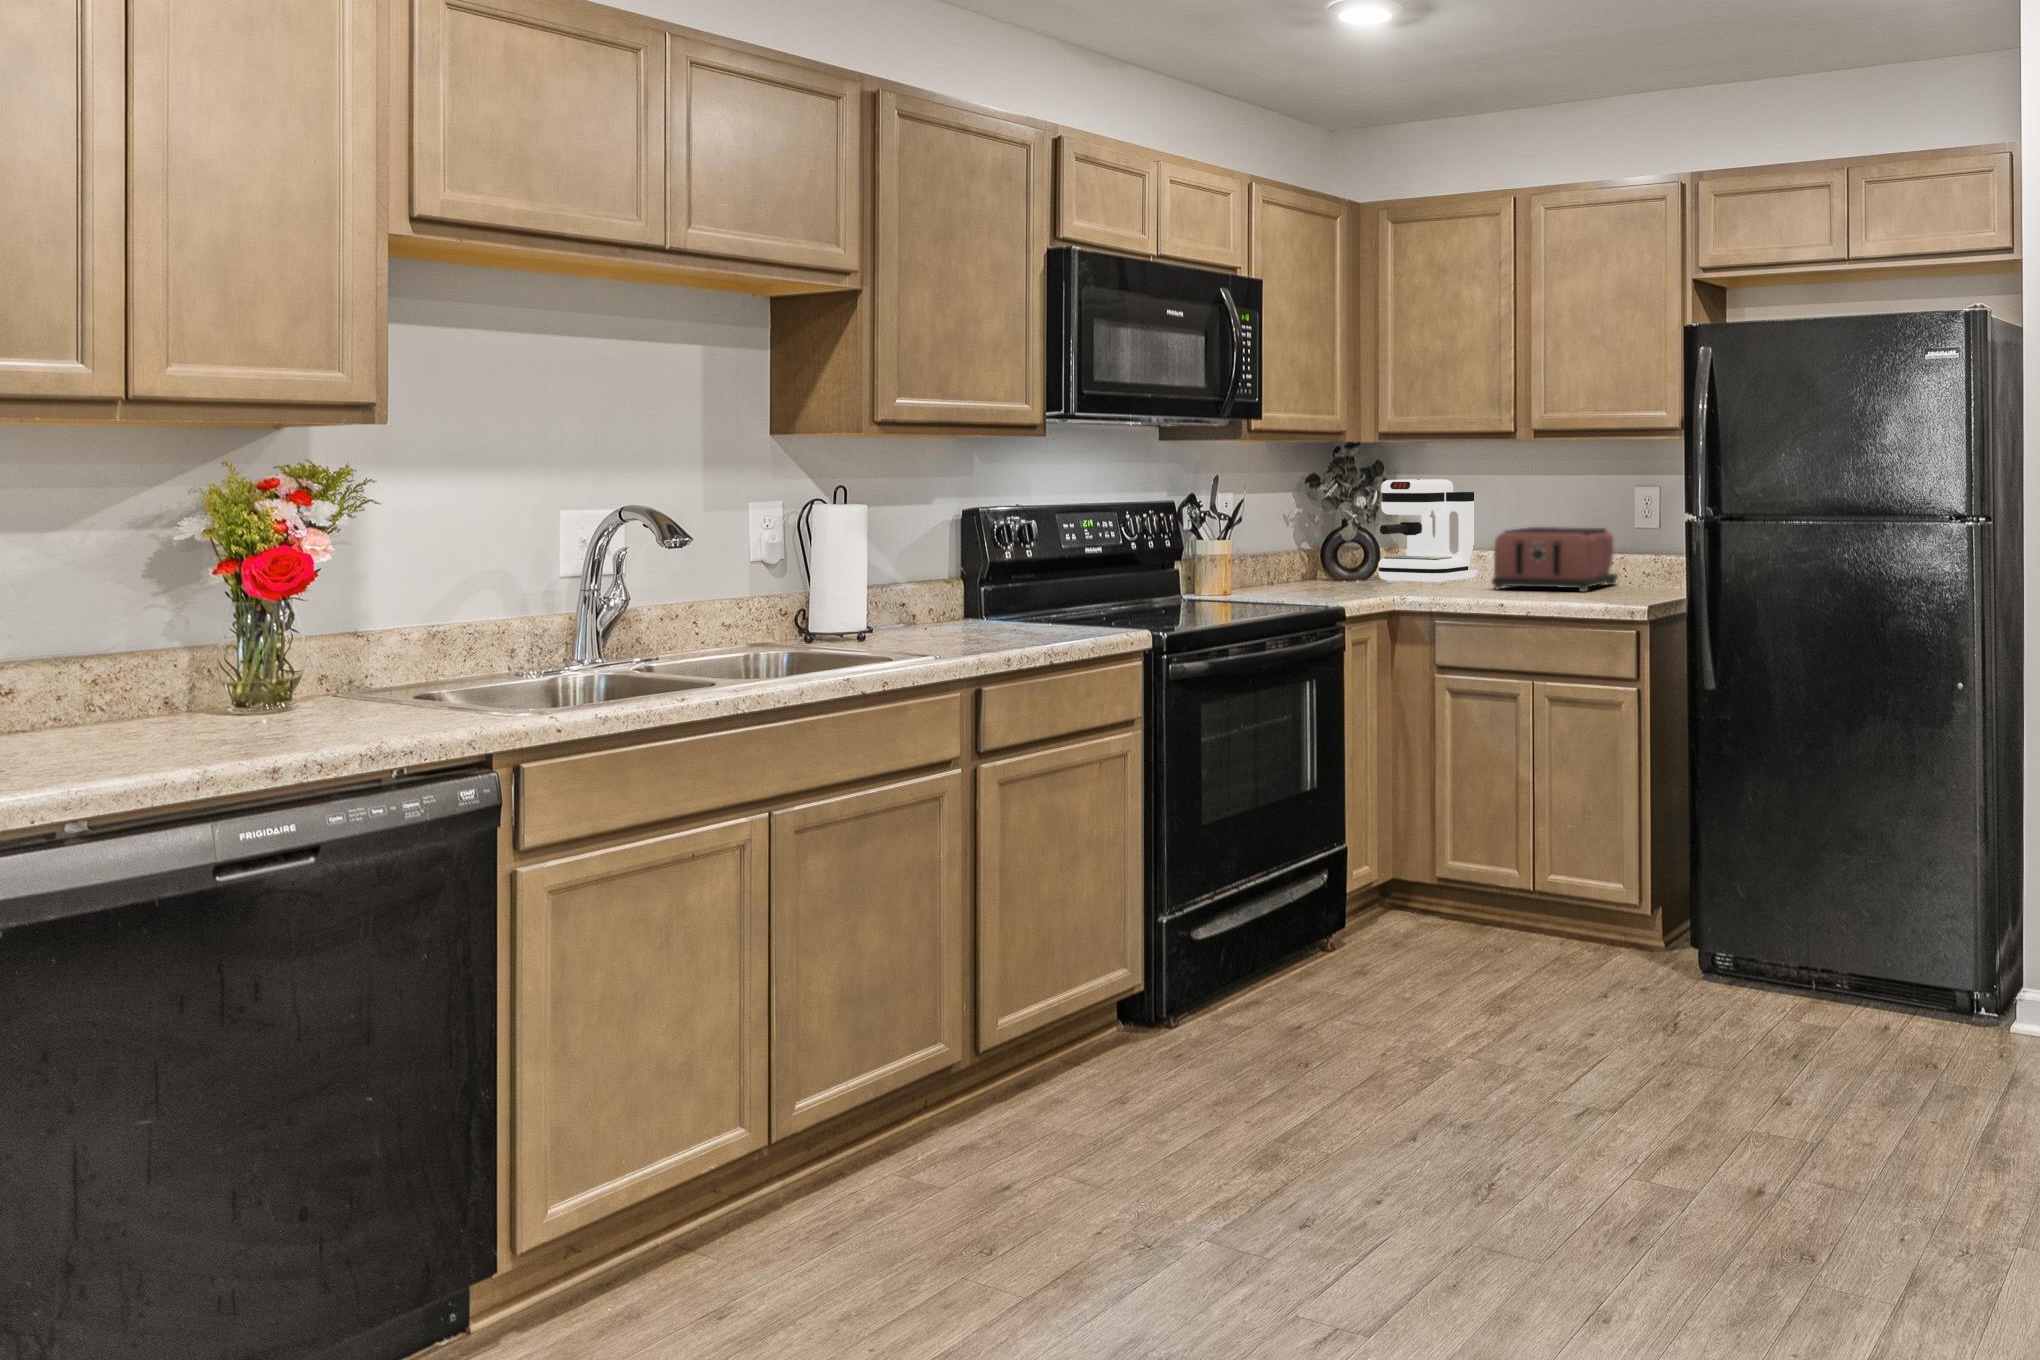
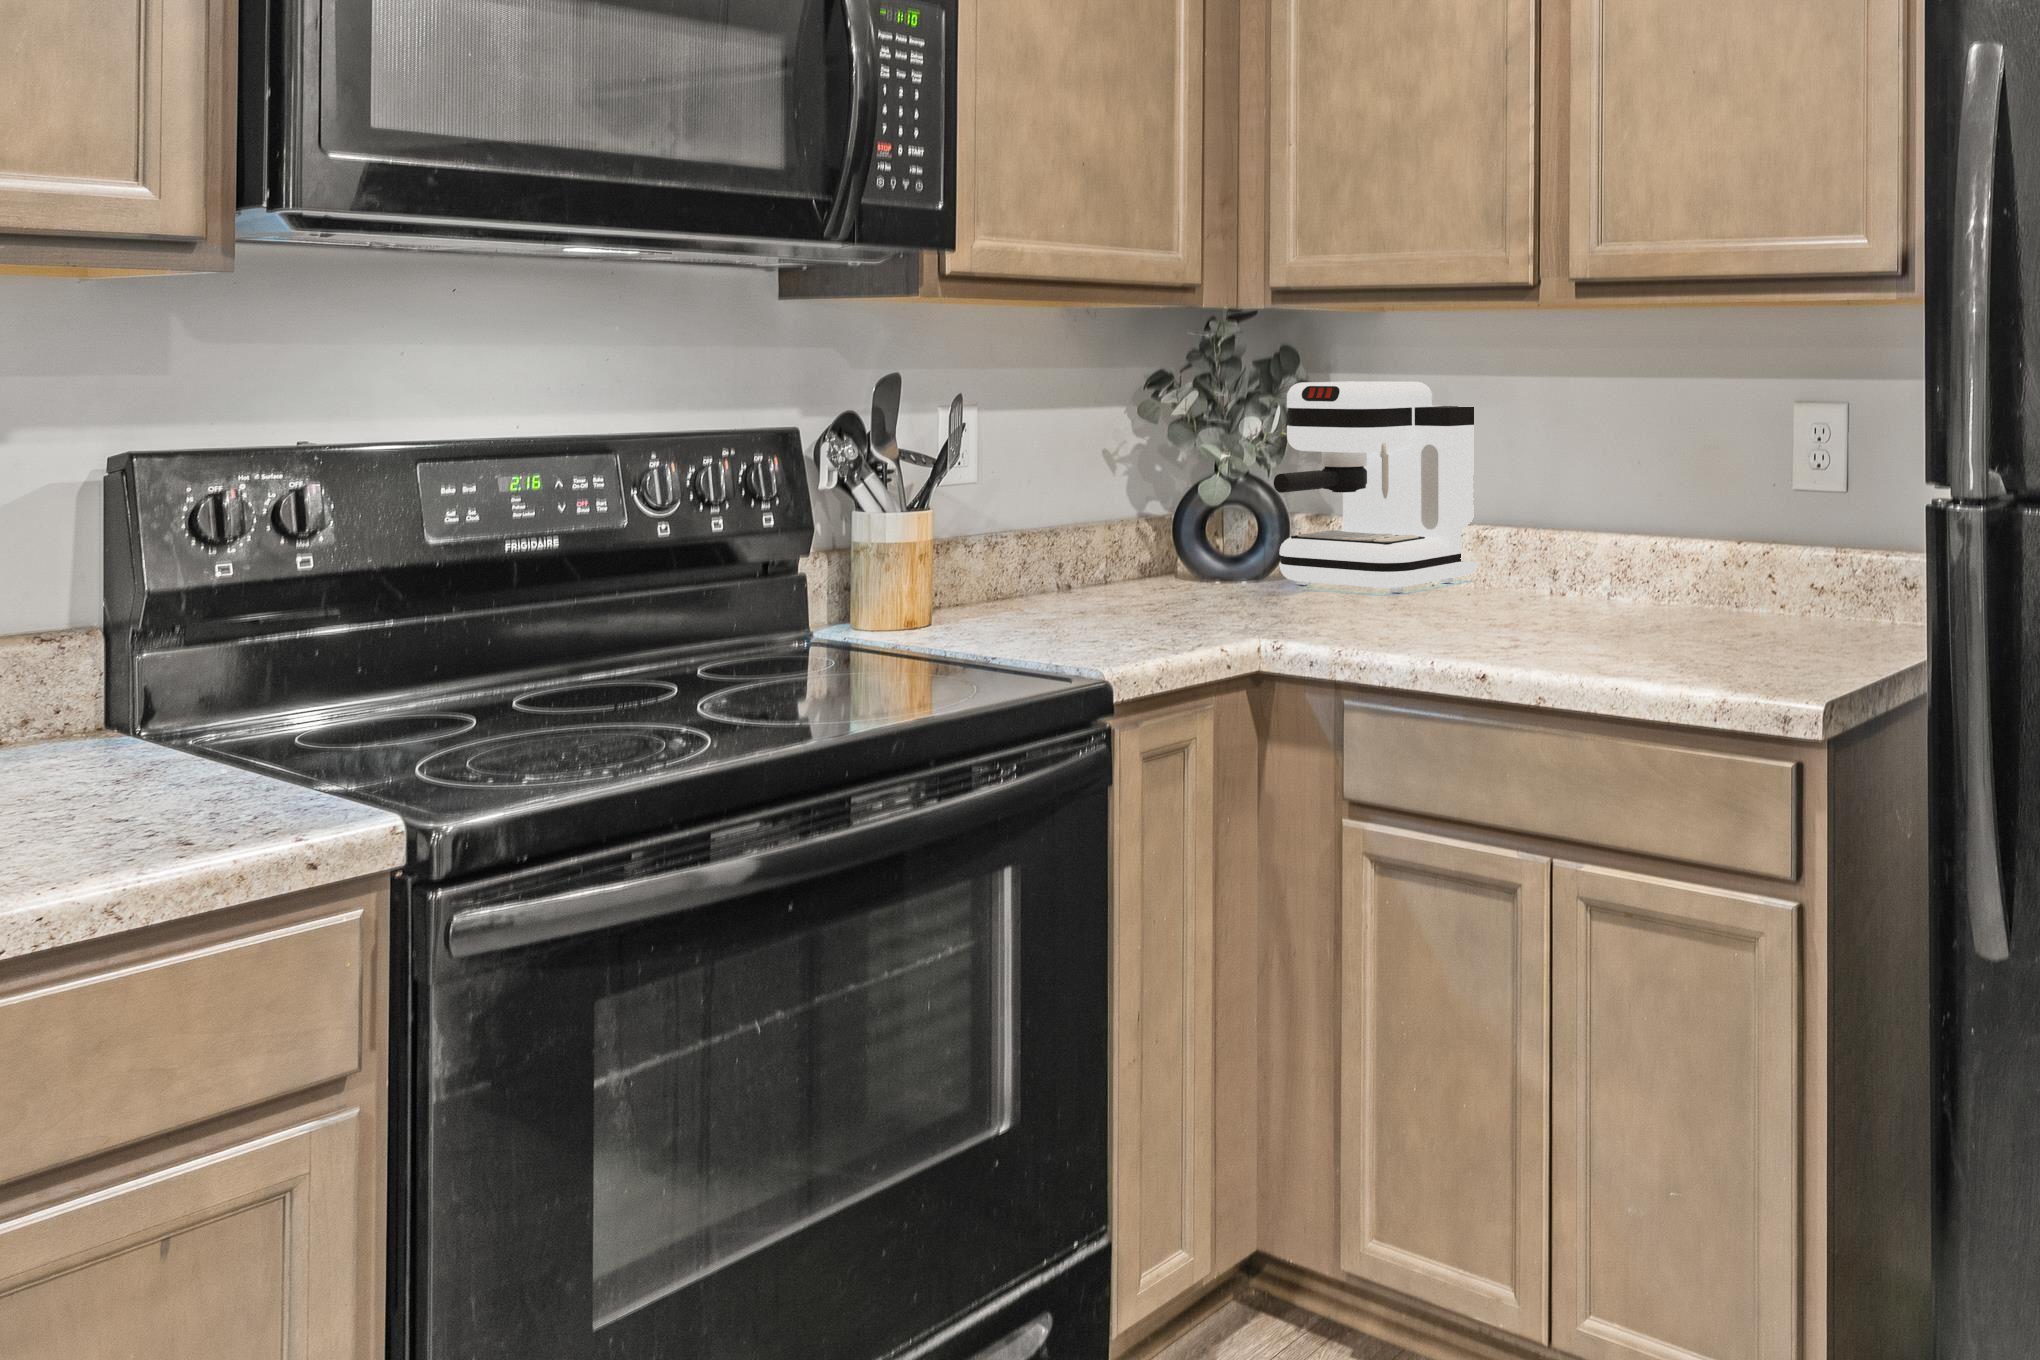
toaster: present [1492,527,1618,592] -> none [1489,479,1757,626]

